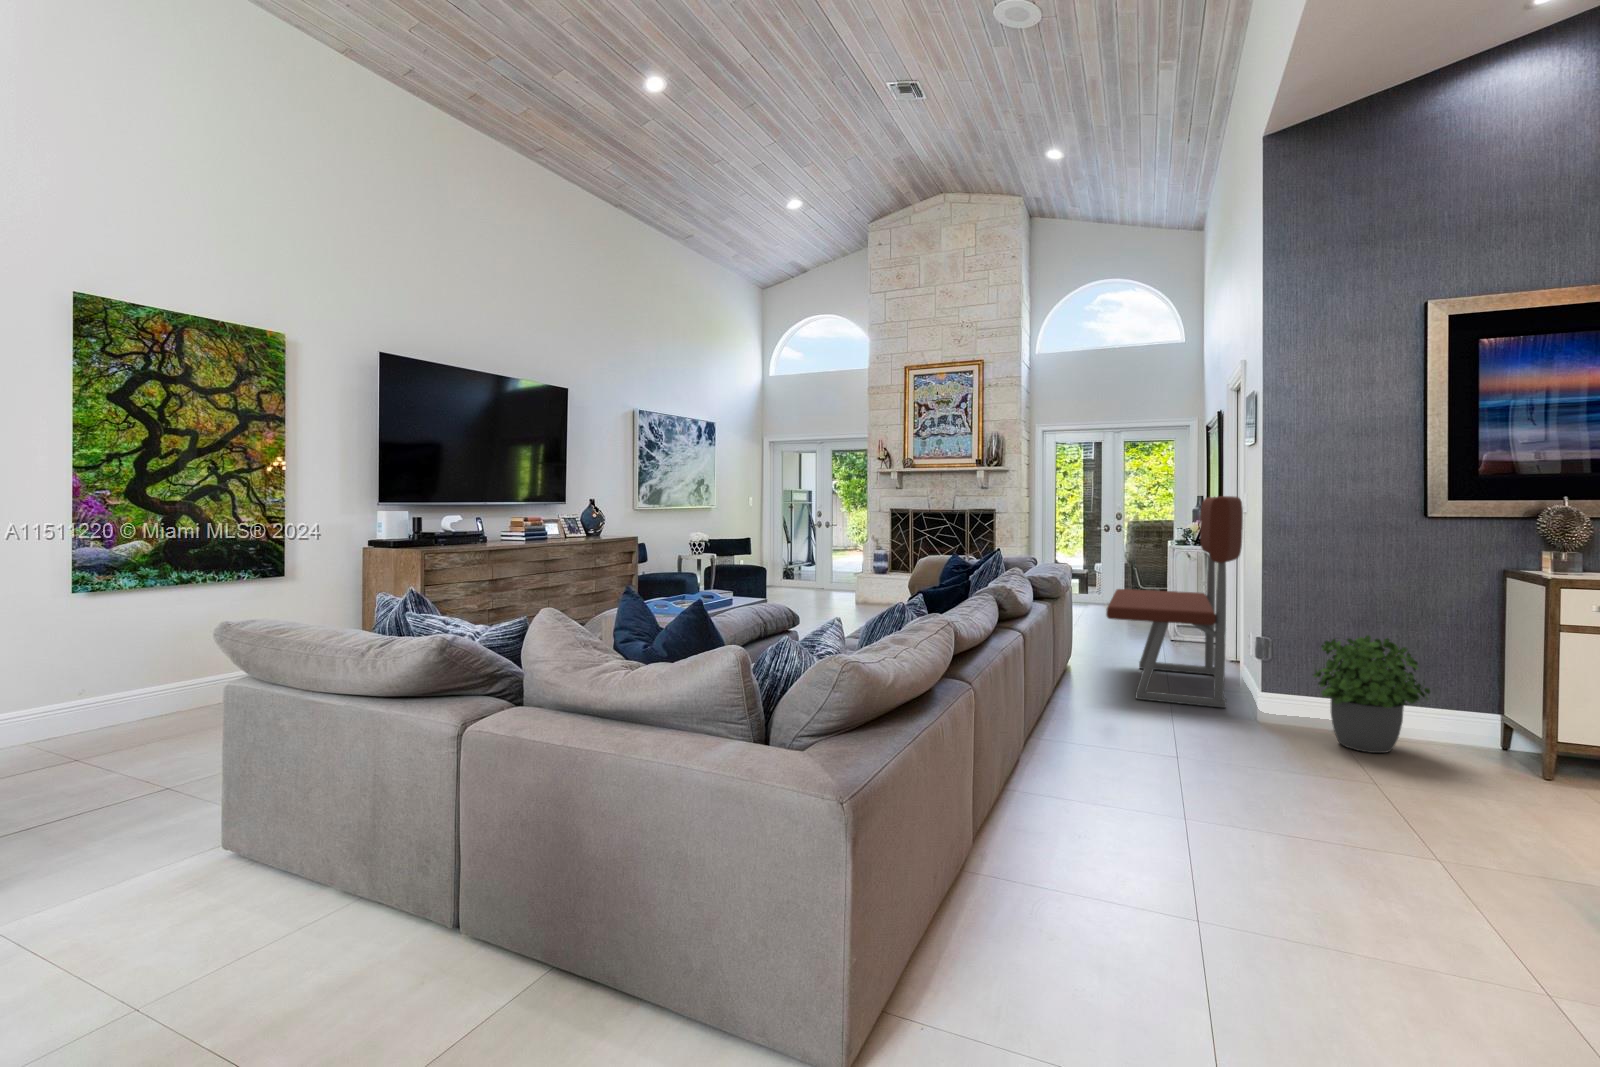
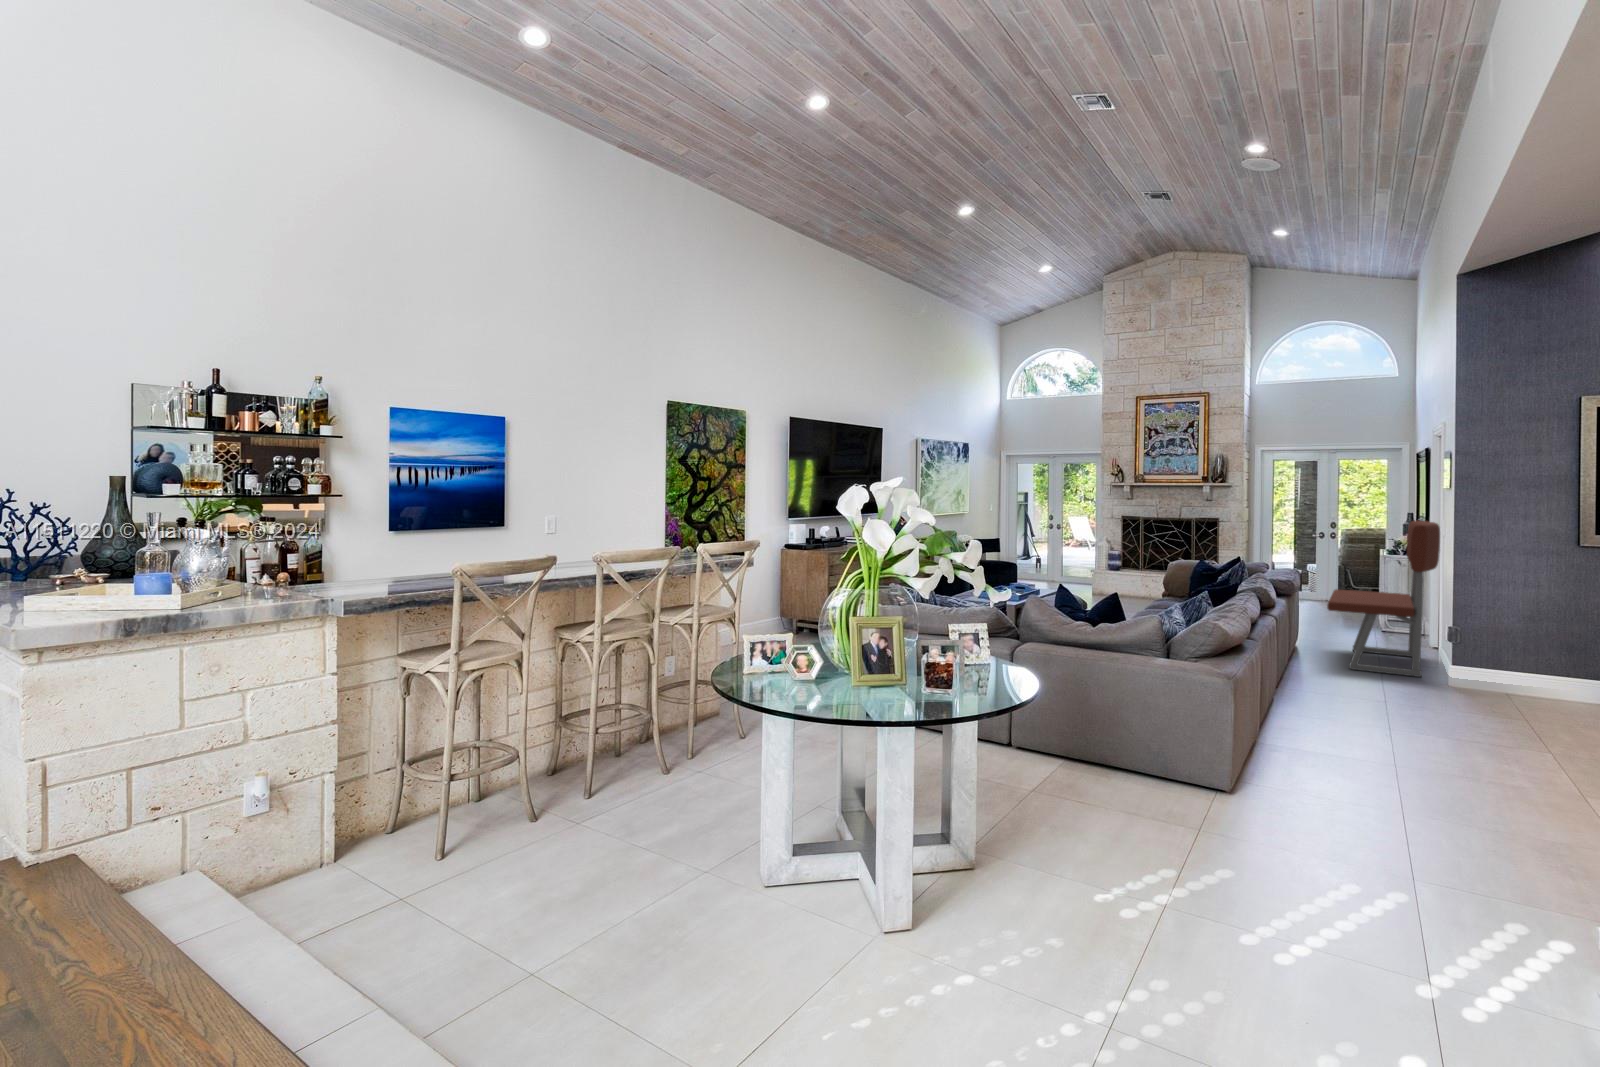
potted plant: present [1313,635,1430,753] -> none [1484,625,1571,705]

